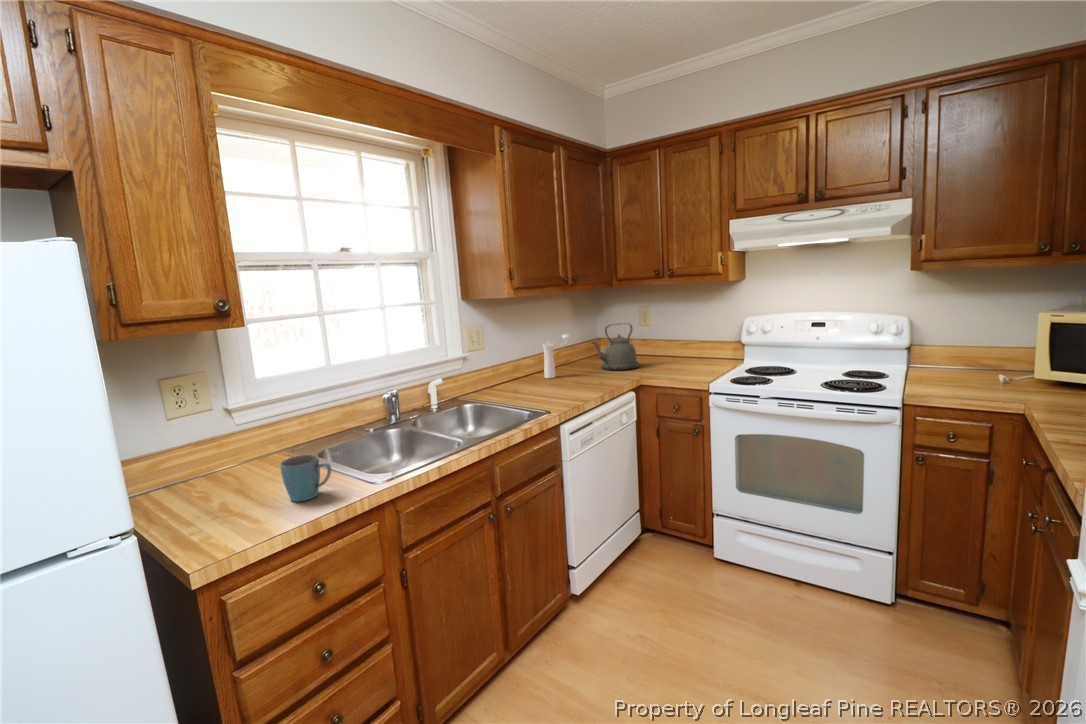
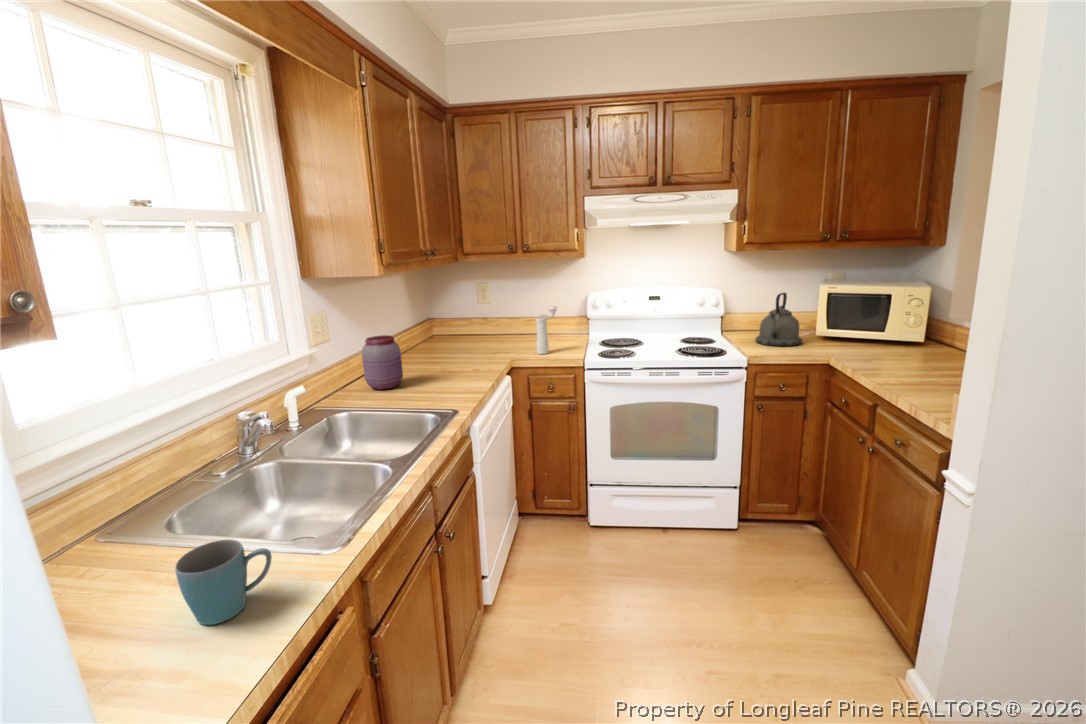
kettle: present [592,324,640,370] -> present [756,293,802,346]
pepper mill: present [543,334,570,378] -> present [536,306,557,354]
jar: none [500,347,531,391] -> present [362,335,403,389]

